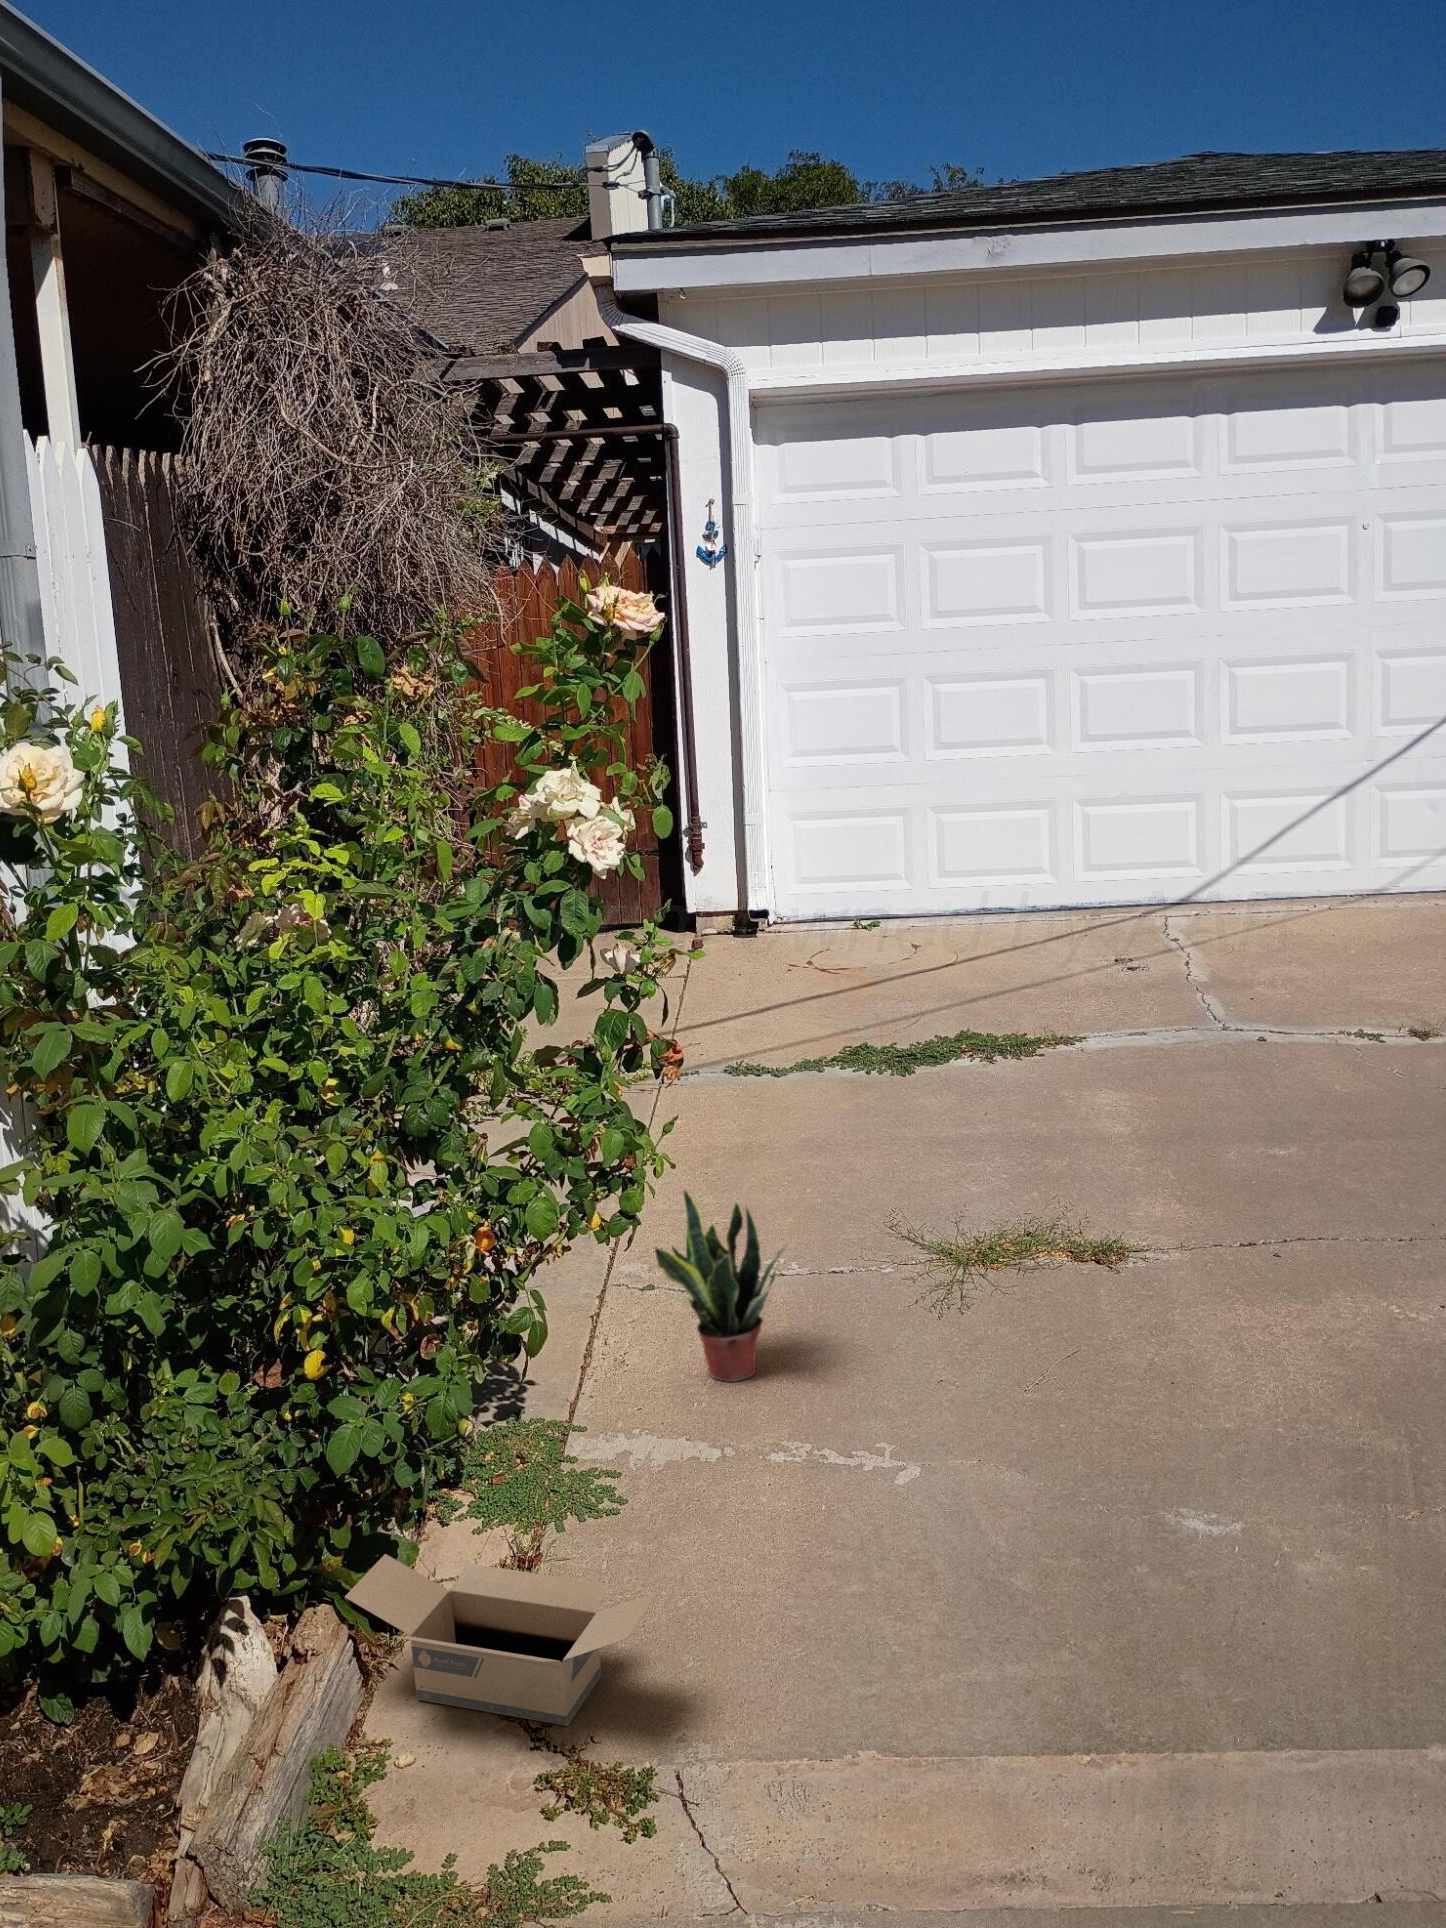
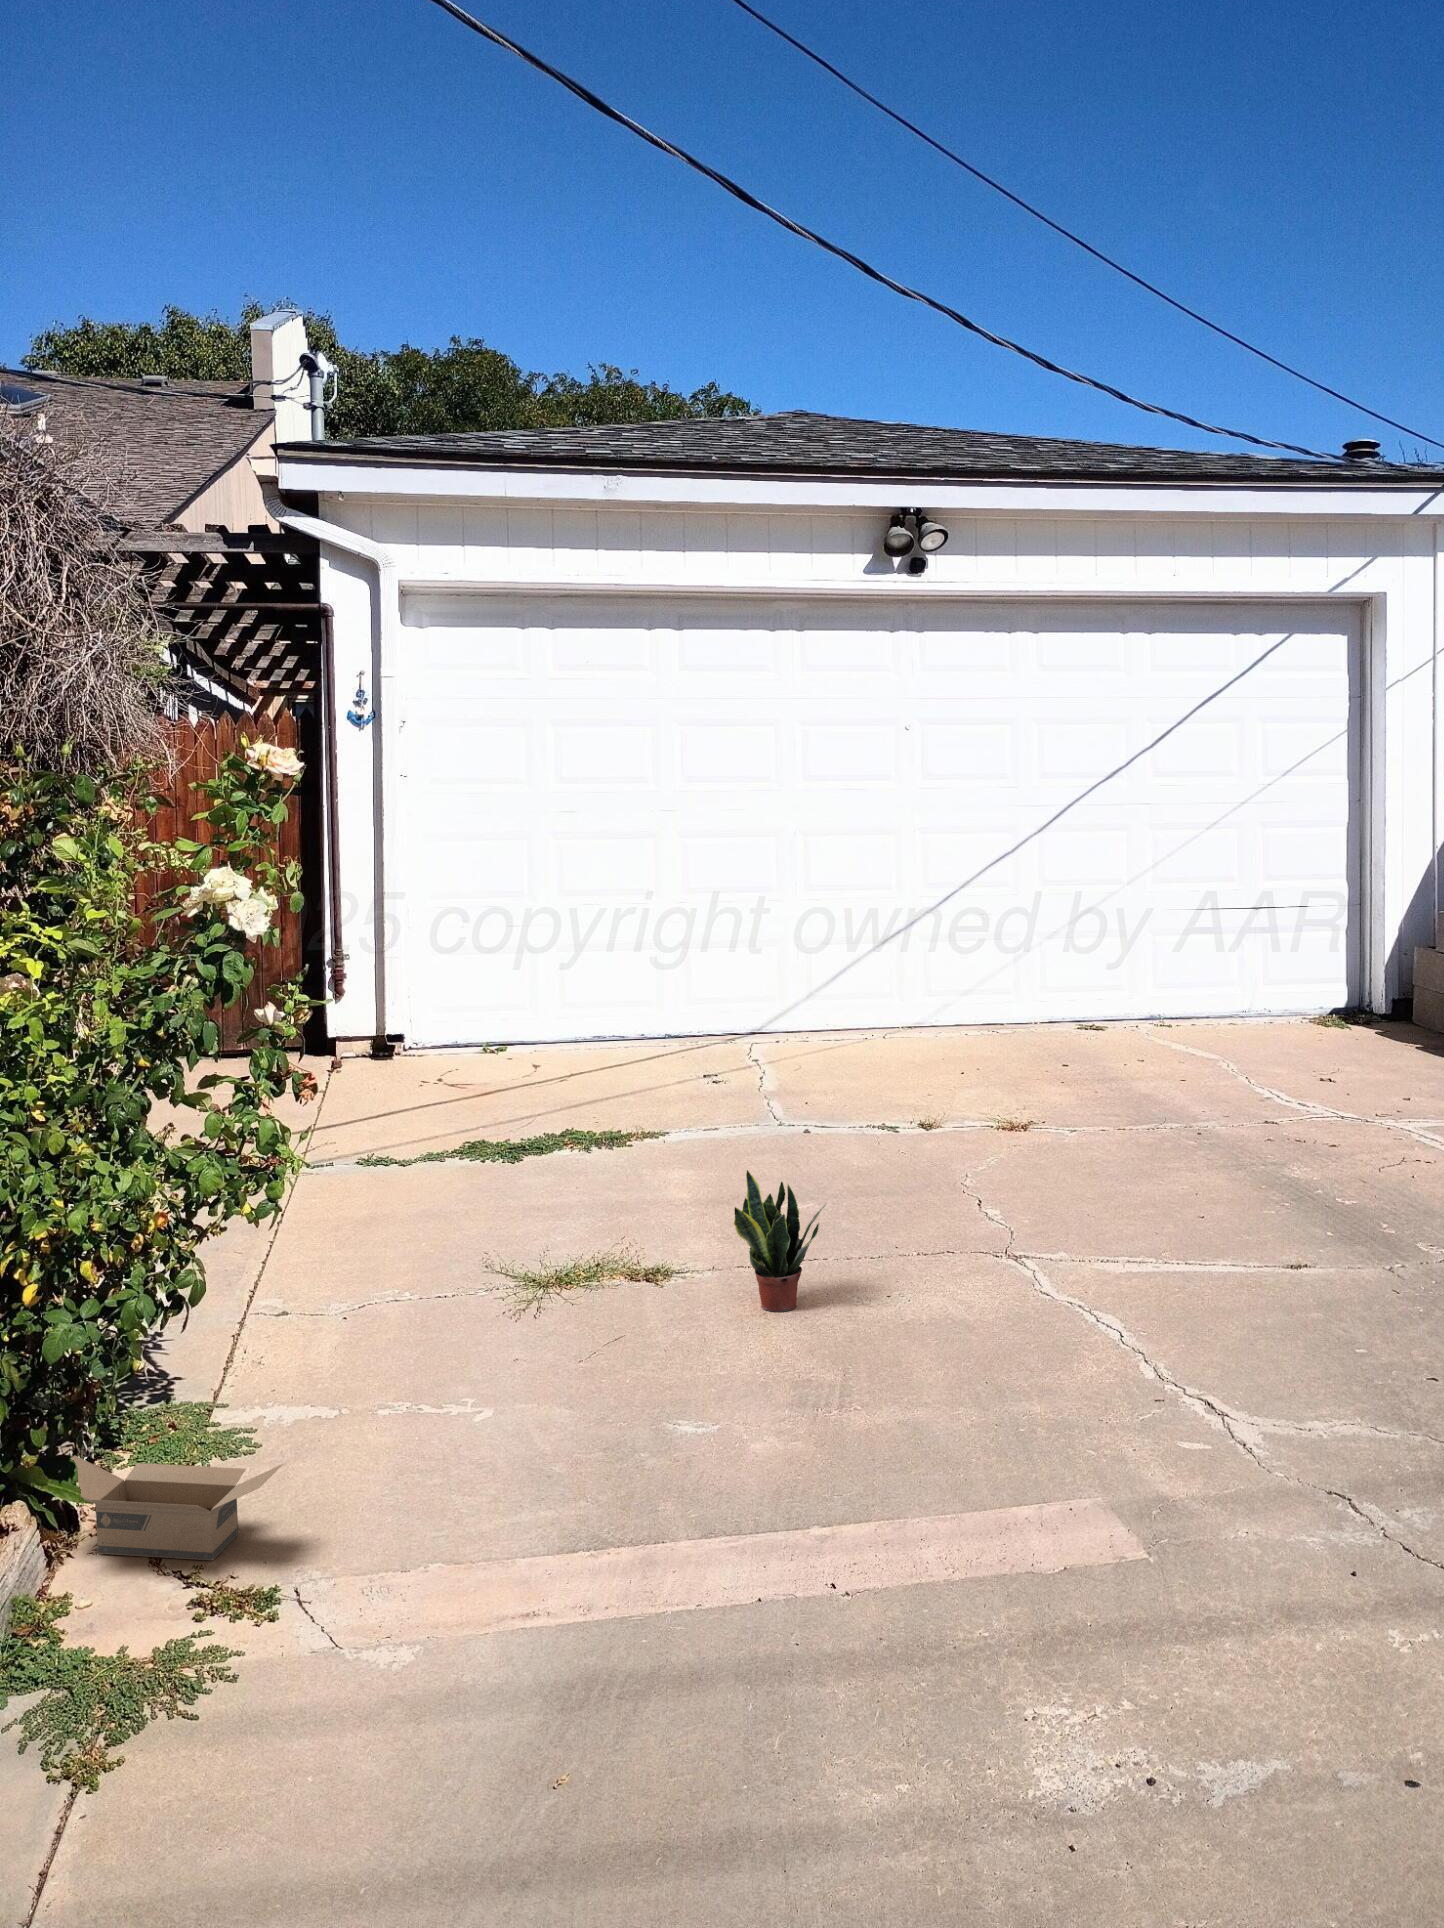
potted plant: present [655,1190,789,1382] -> present [734,1170,826,1312]

